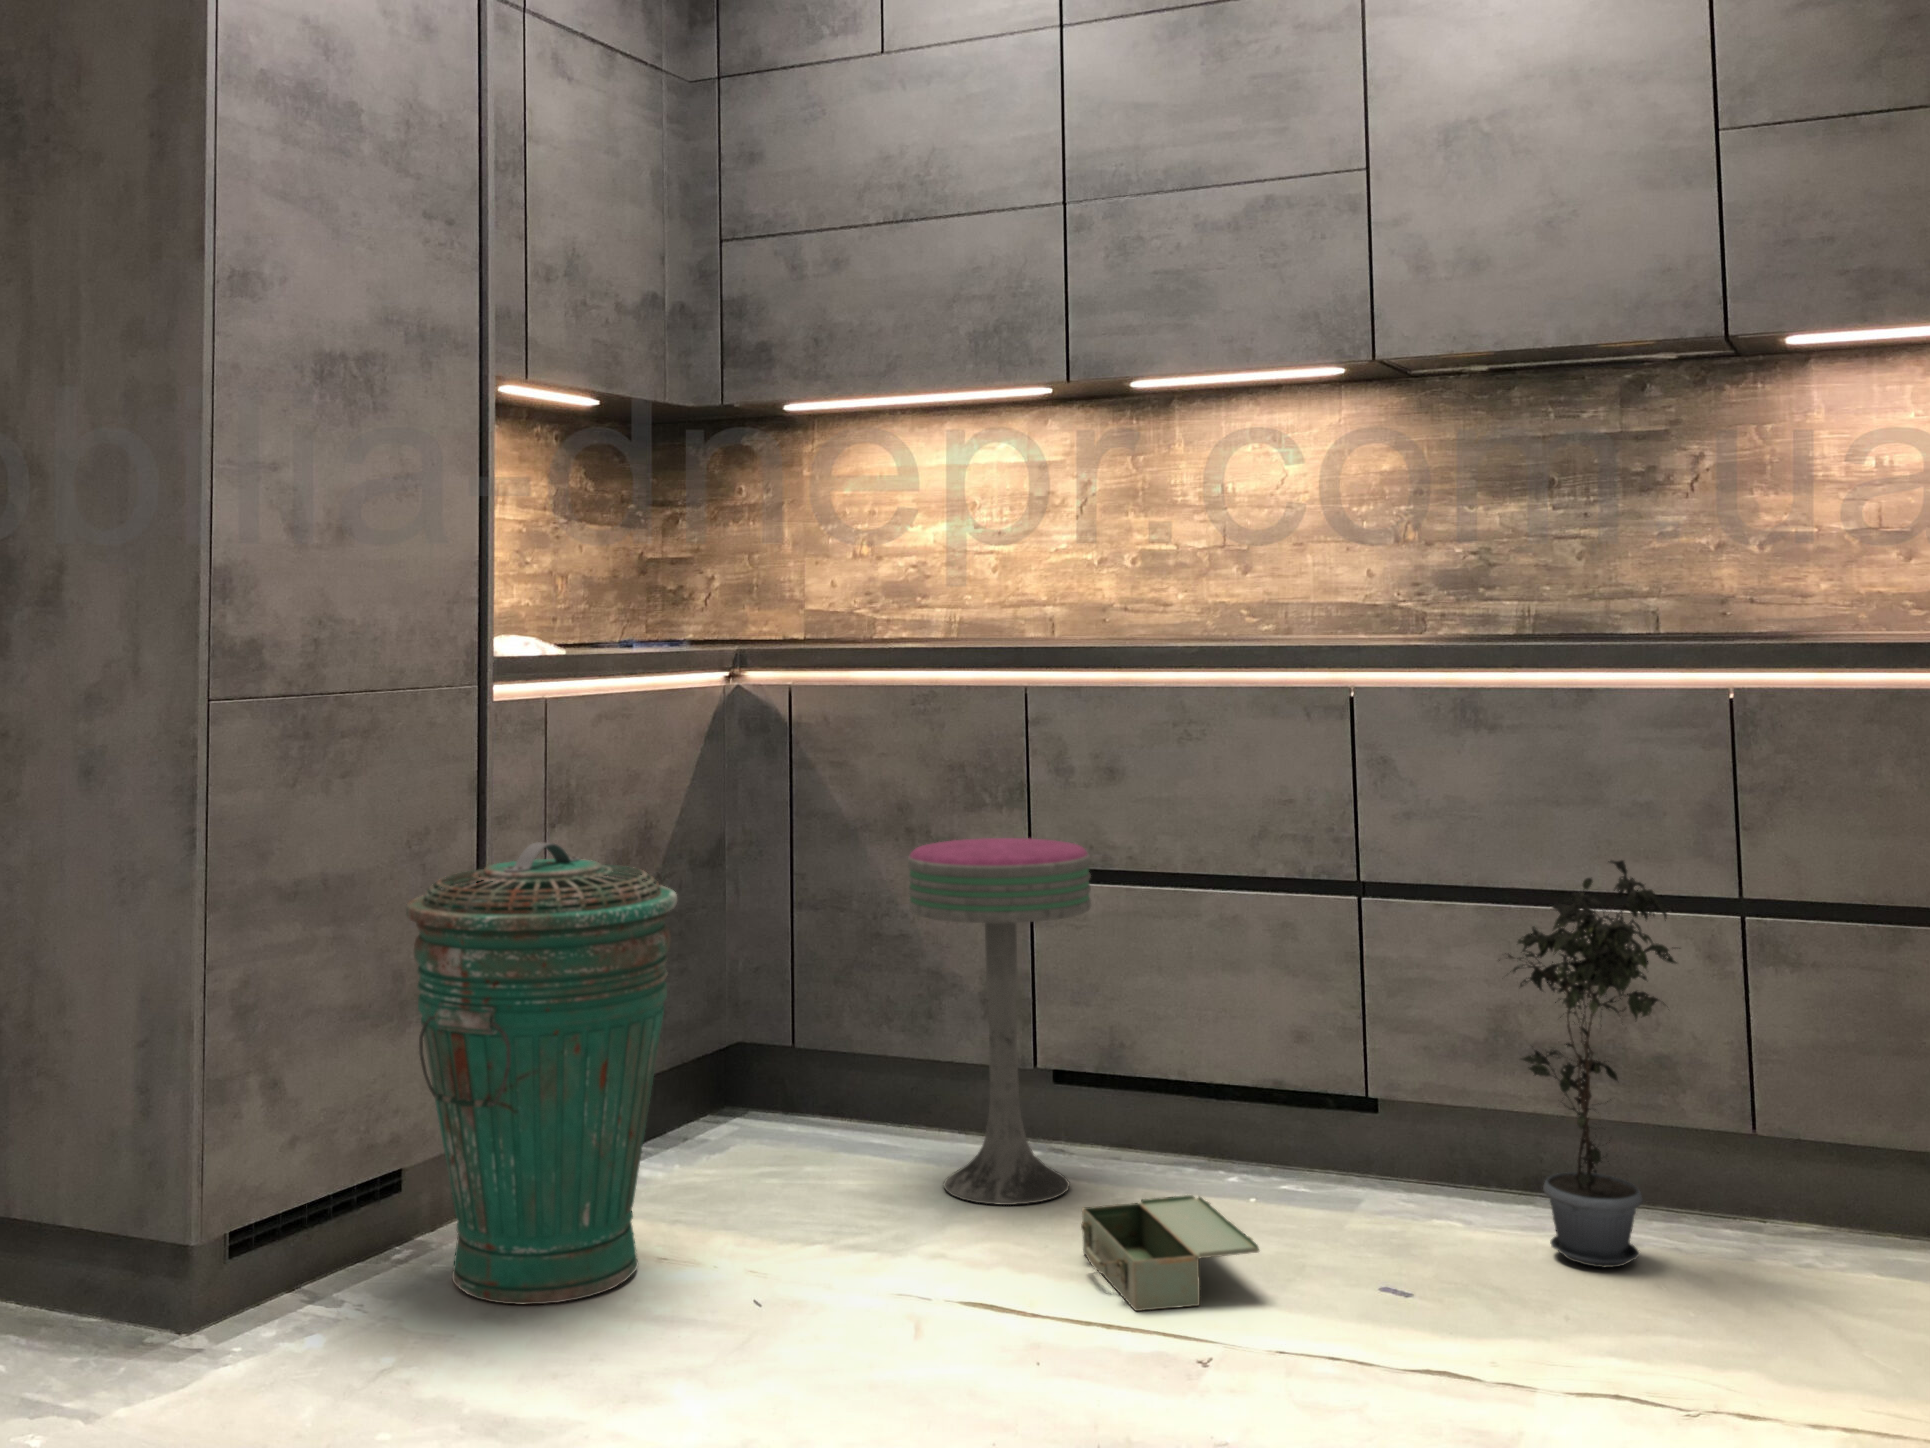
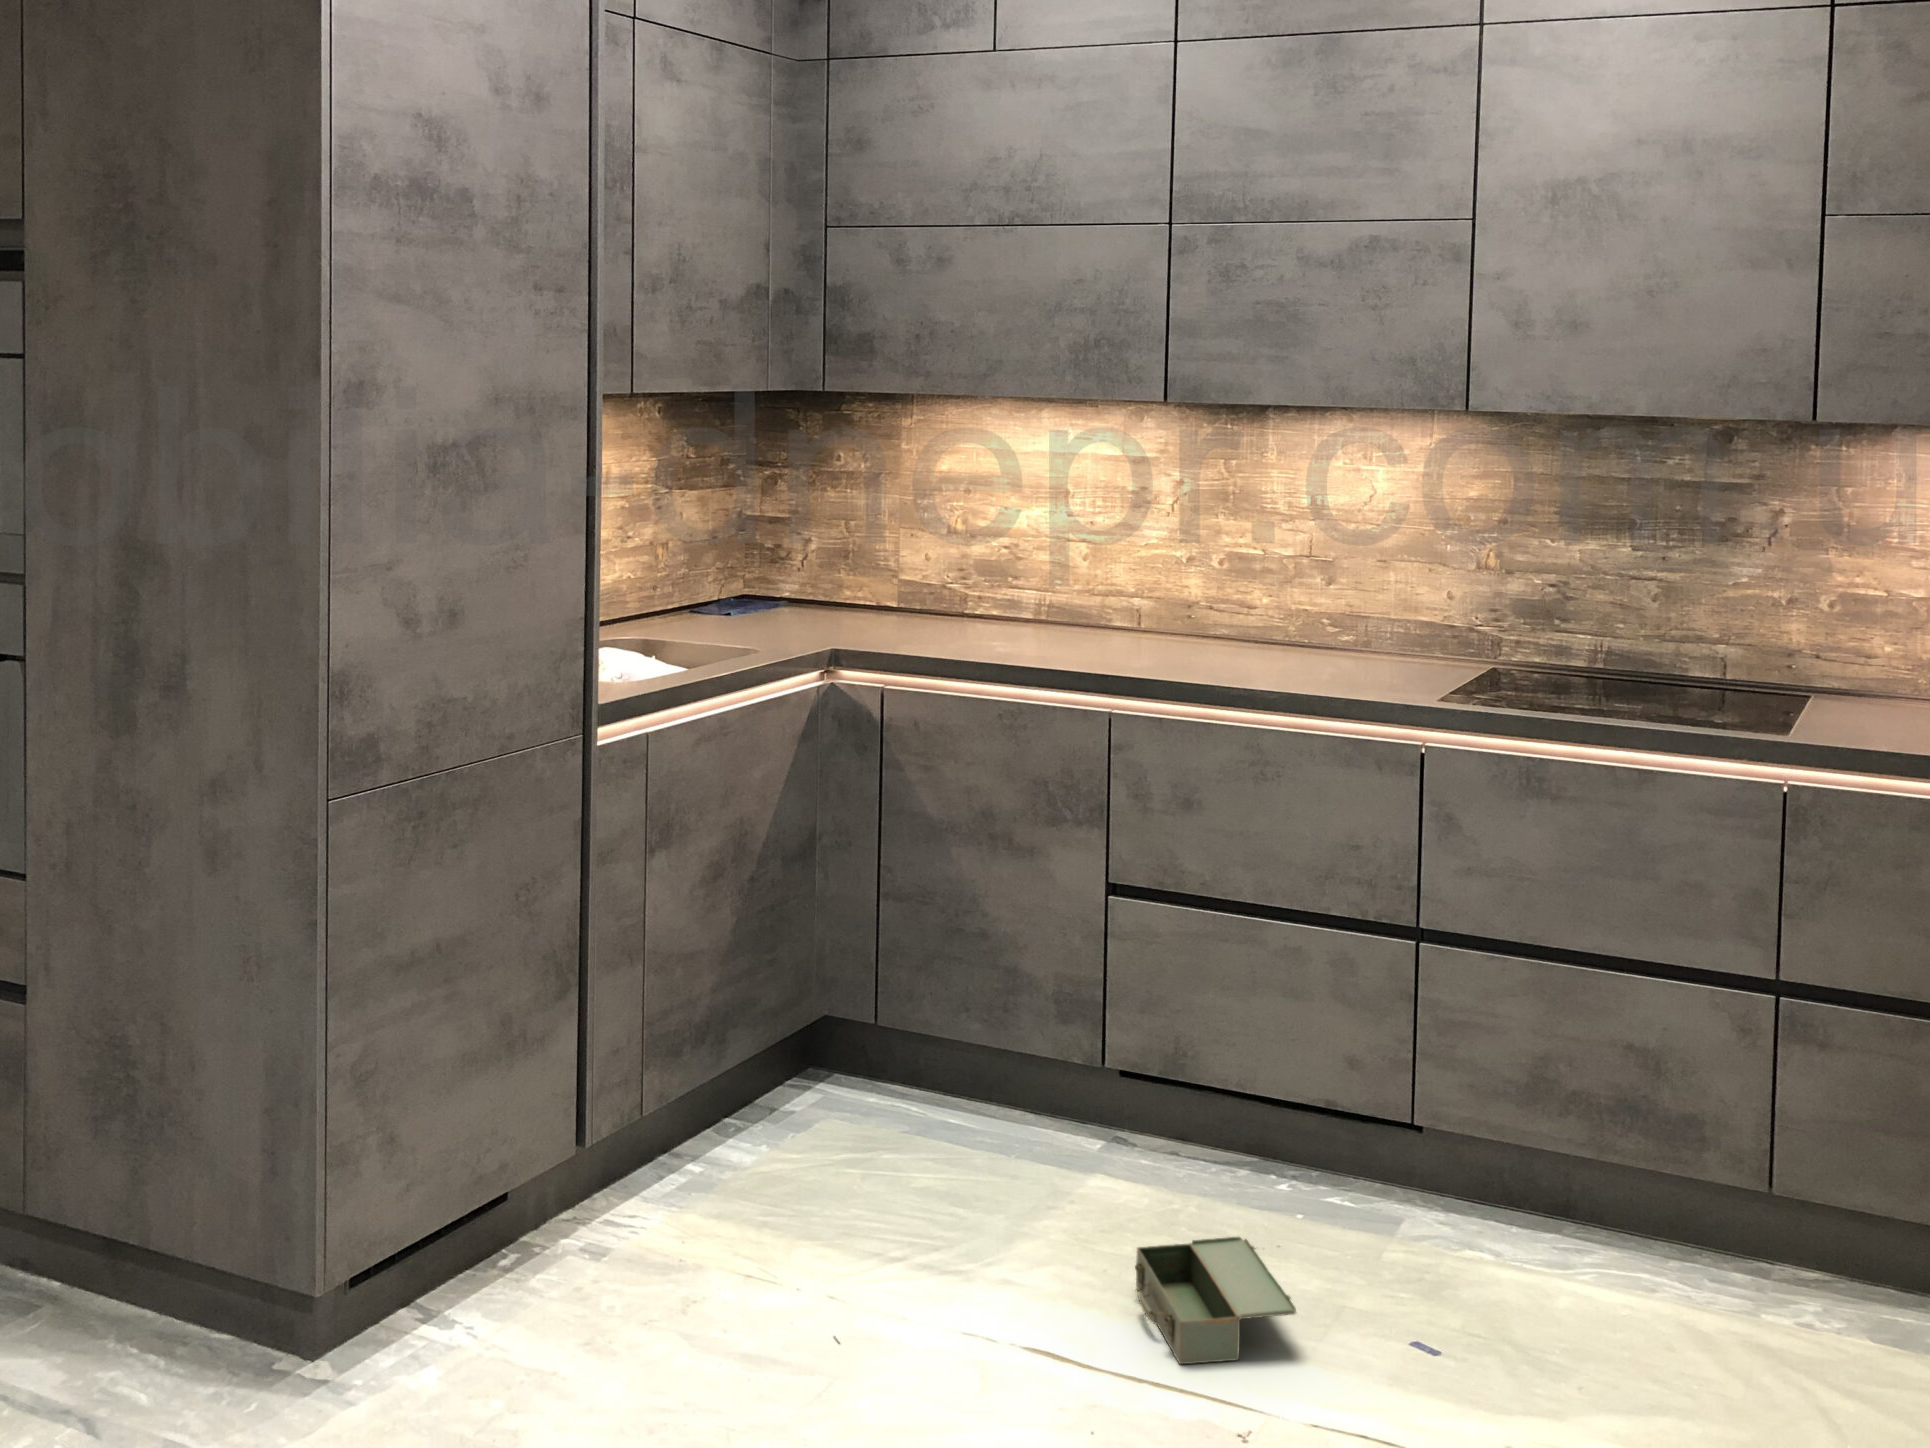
bar stool: present [908,838,1091,1205] -> none [989,868,1162,1220]
trash can: present [406,842,677,1304] -> none [515,907,770,1334]
potted plant: present [1508,860,1680,1268] -> none [1536,958,1708,1328]

